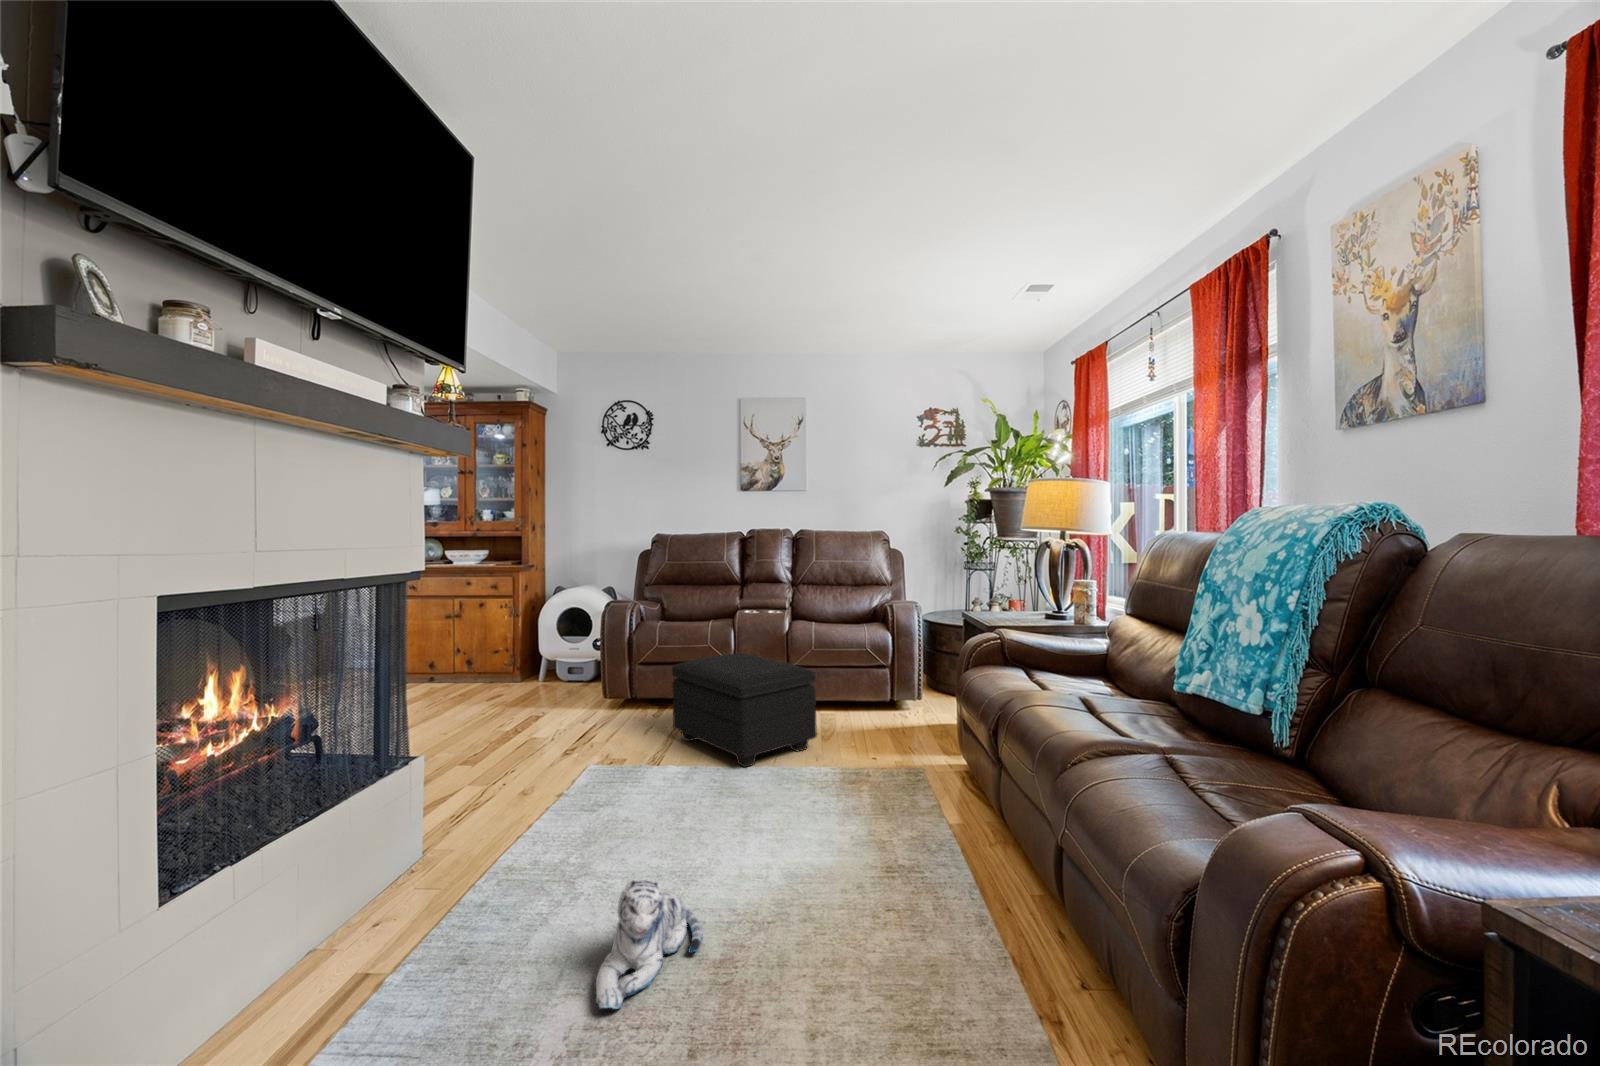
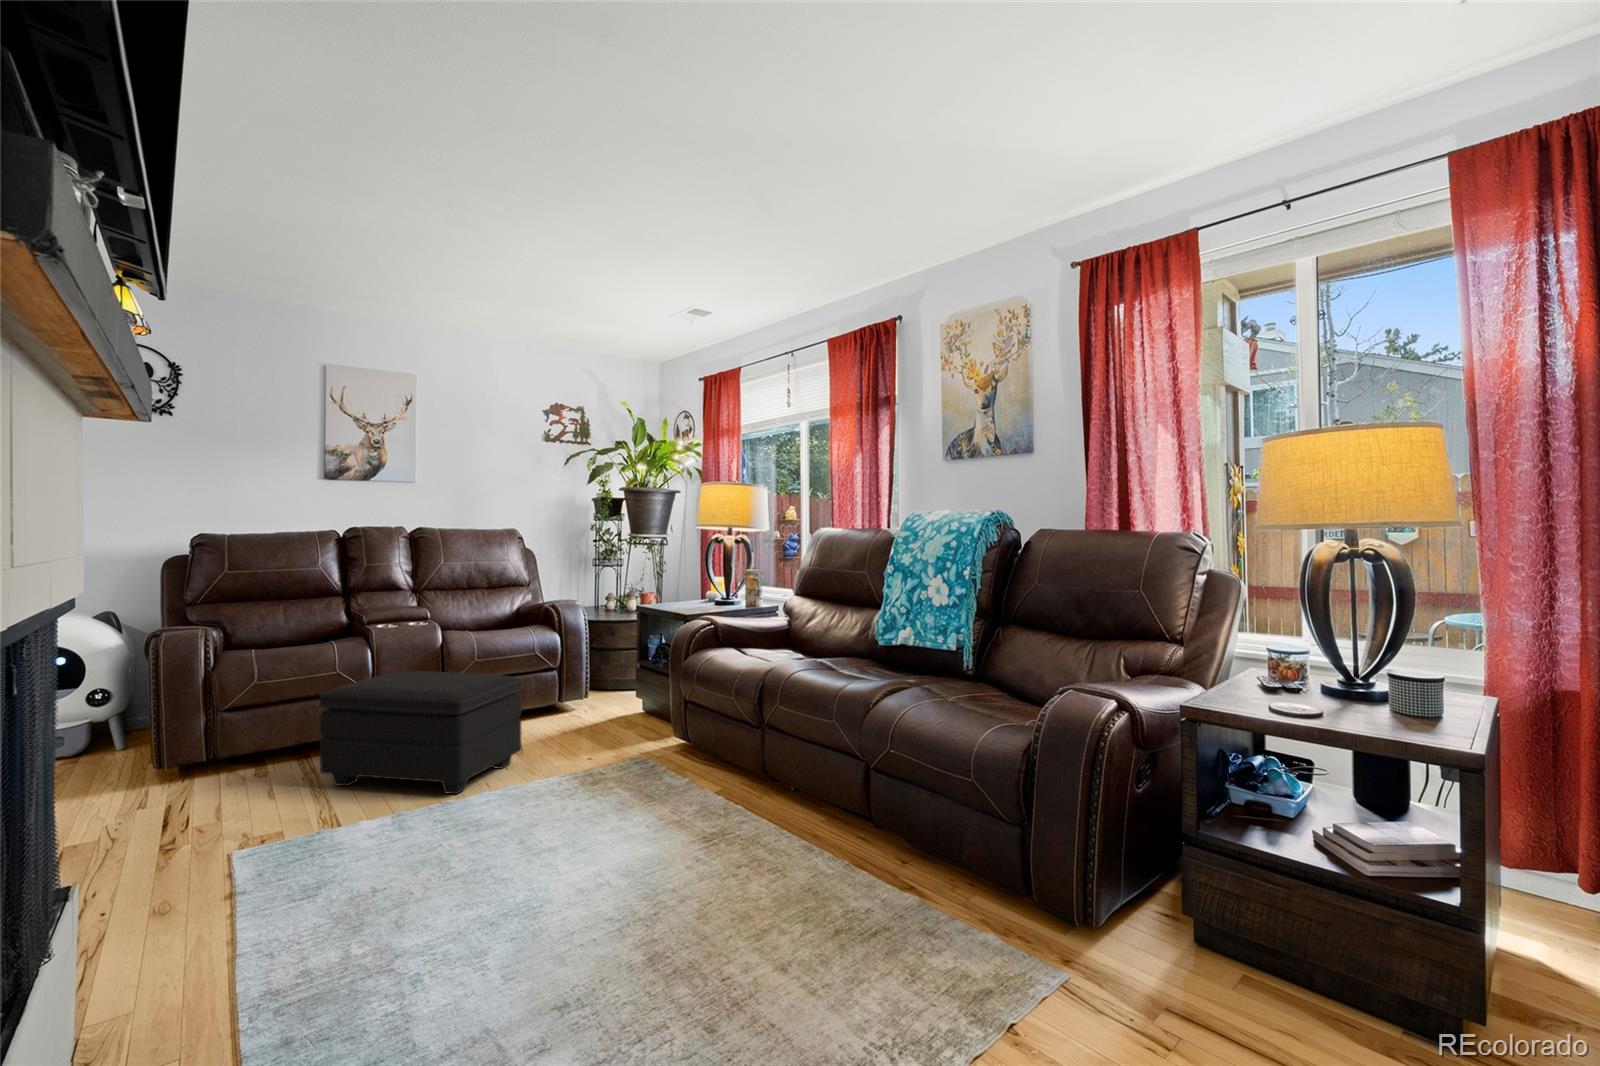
plush toy: present [595,879,703,1009] -> none [508,878,602,1013]

